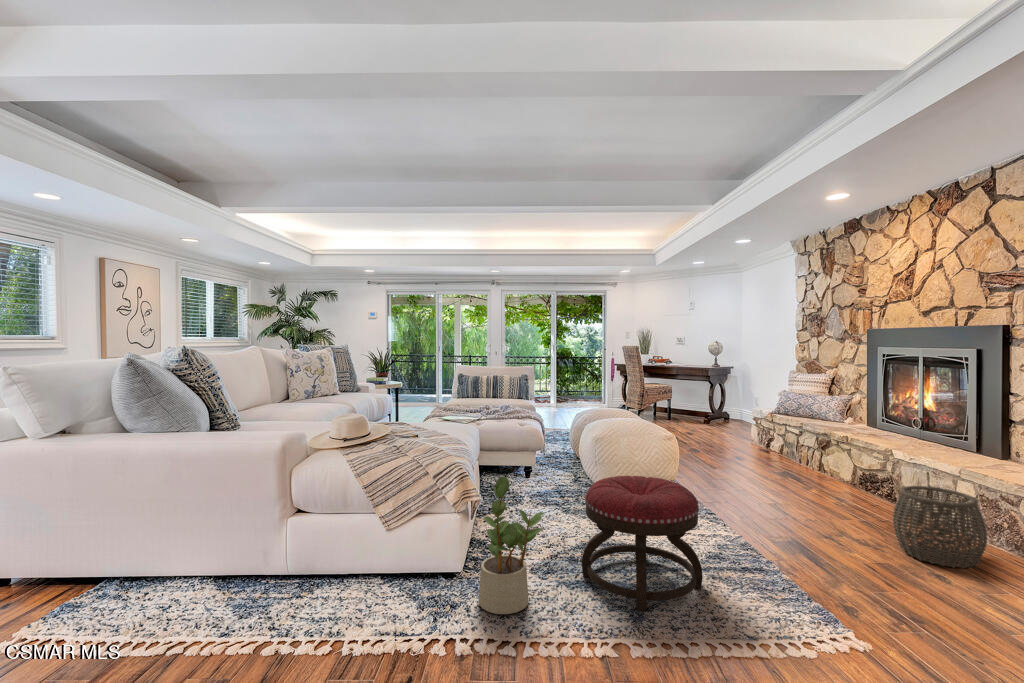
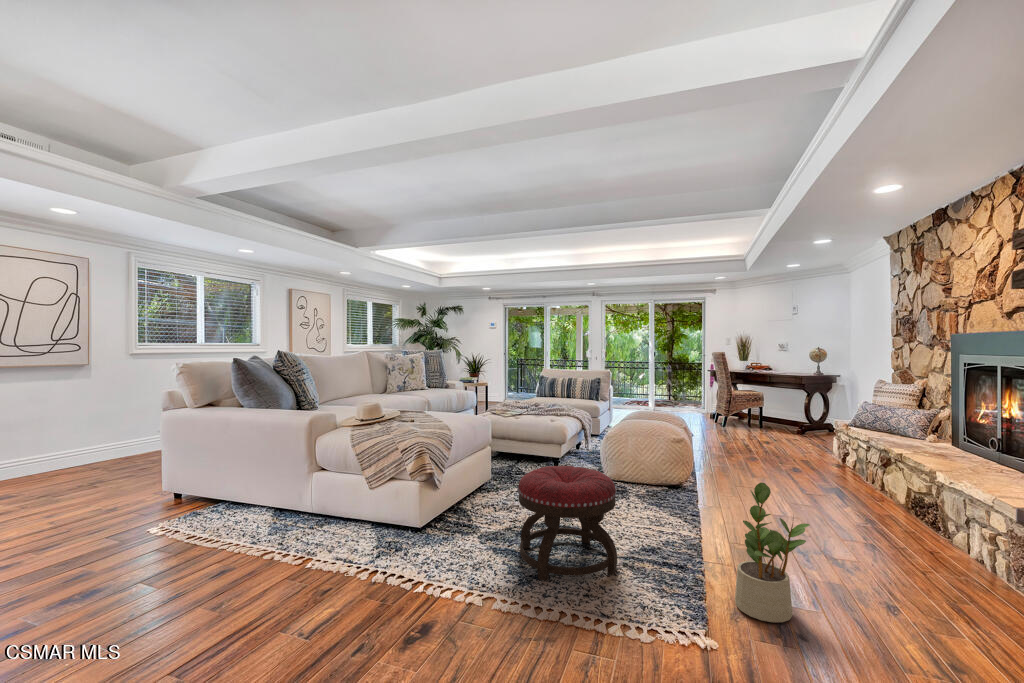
potted plant: present [478,477,545,614] -> present [735,483,810,622]
woven basket: present [892,486,988,568] -> none [870,508,979,607]

